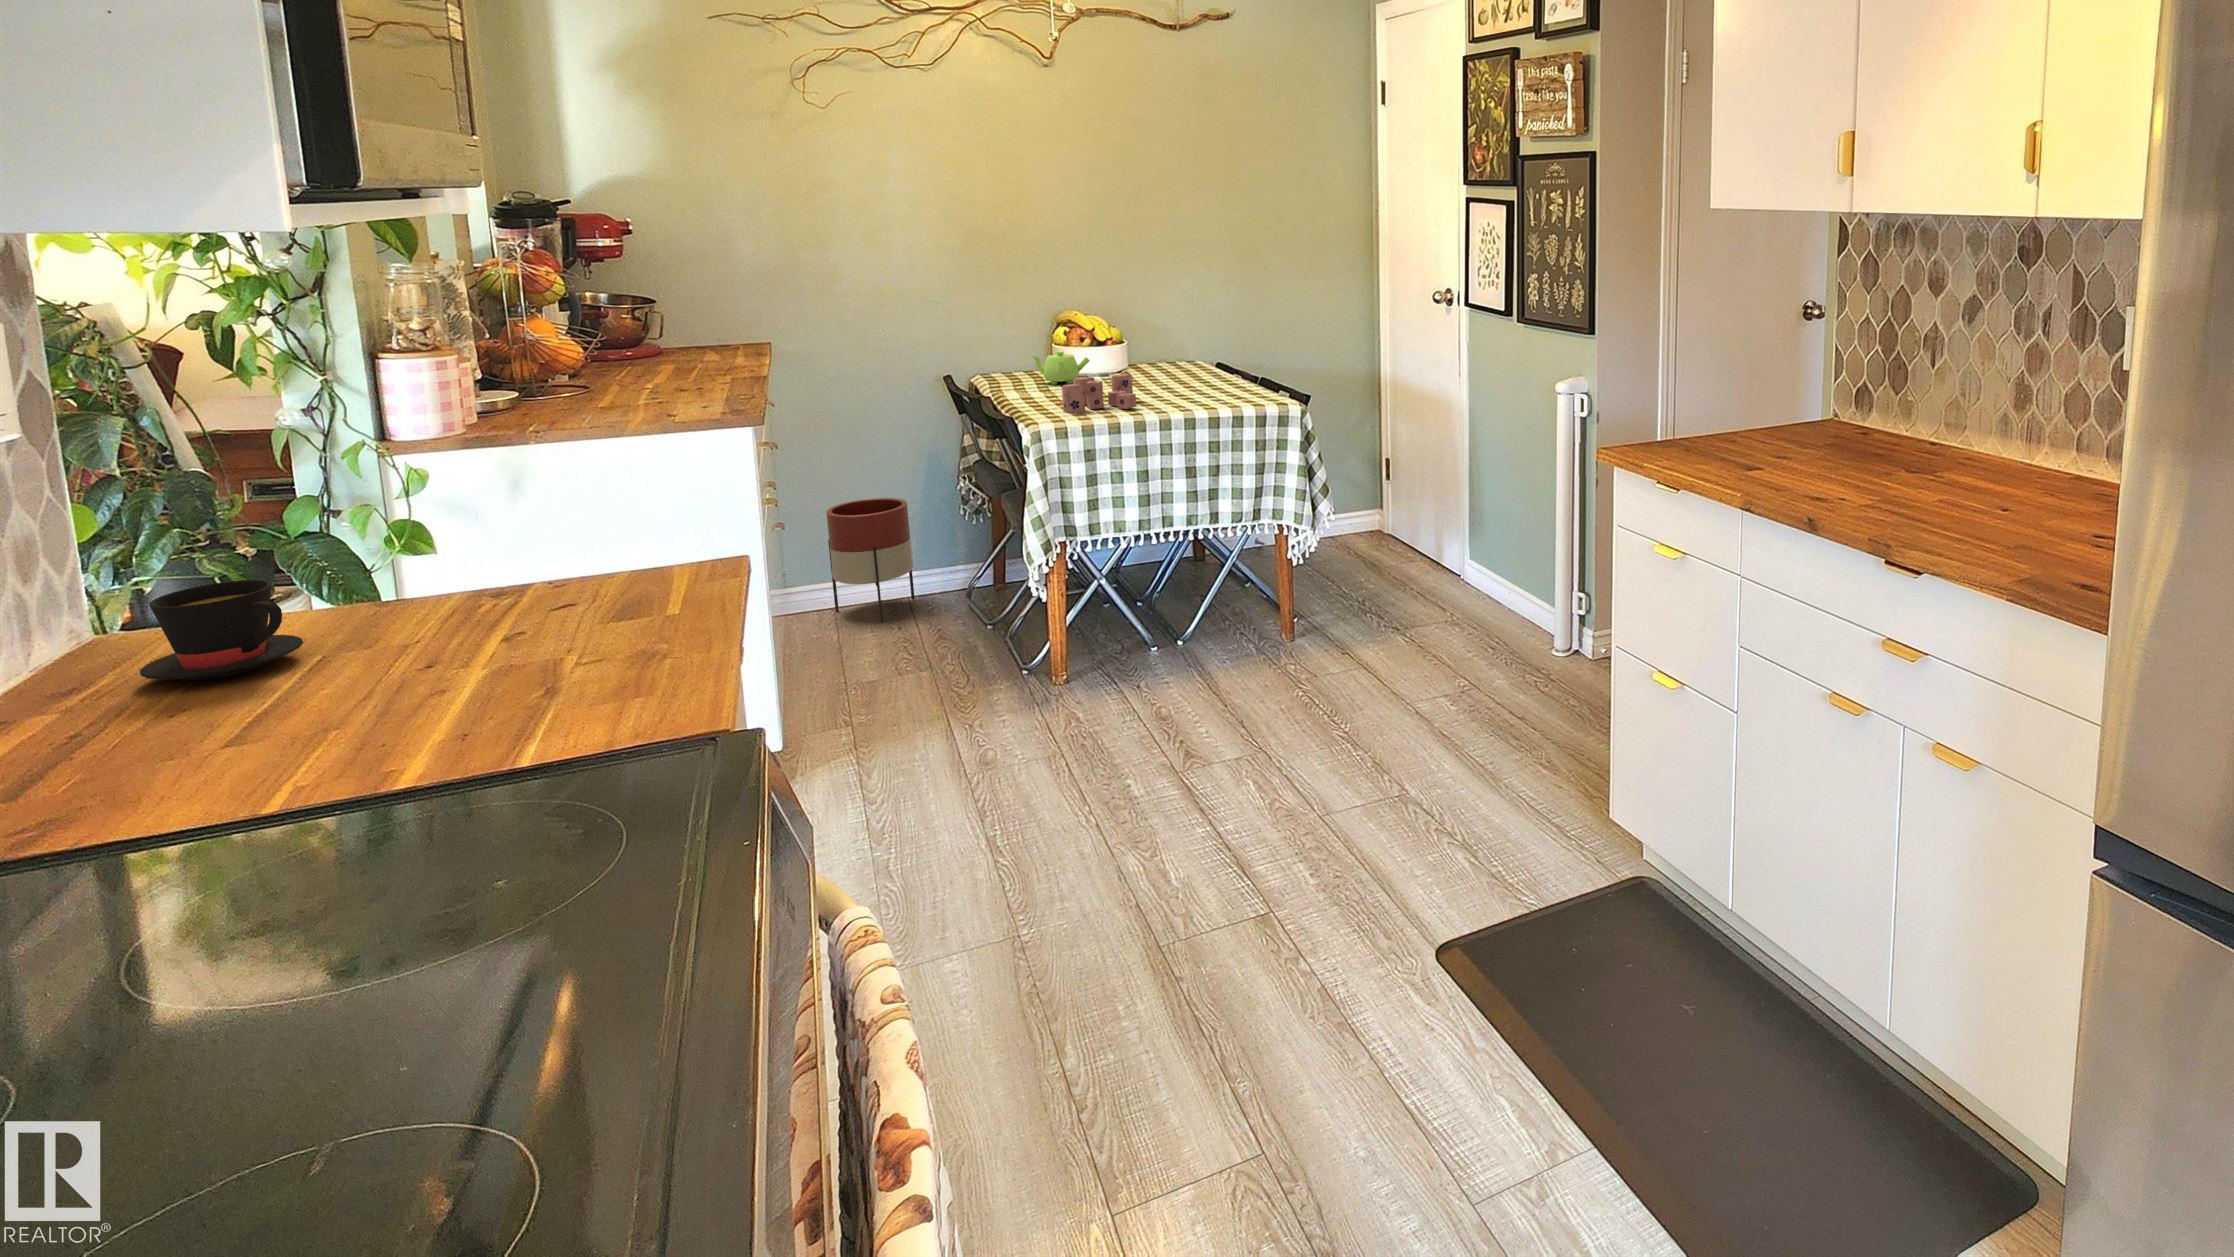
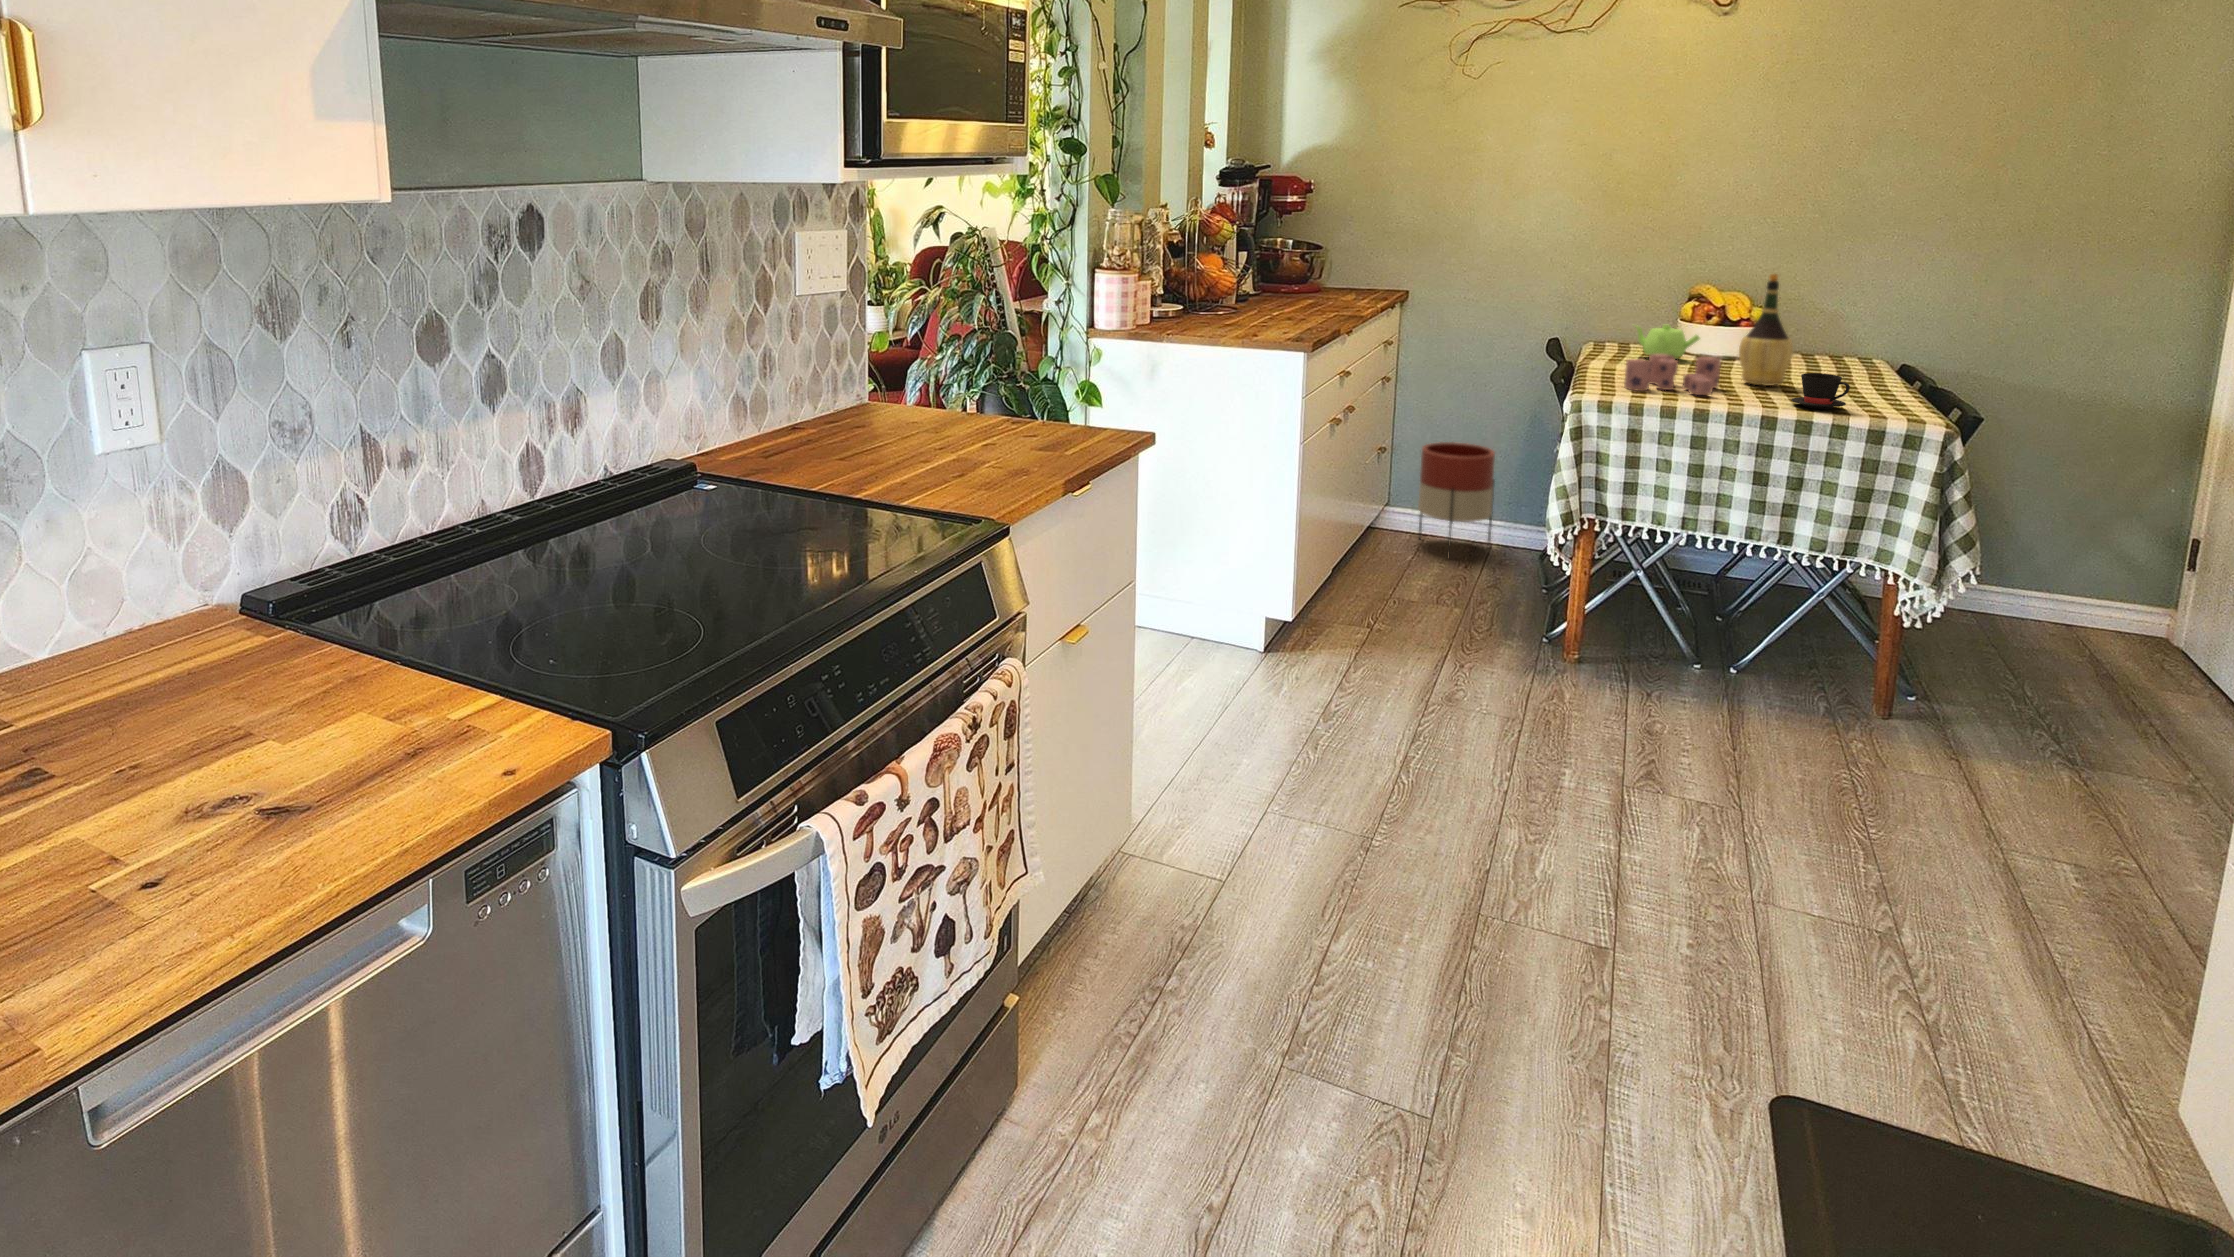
wine bottle: none [1135,297,1176,393] -> present [1739,274,1793,386]
teacup: present [140,580,303,680] -> present [1791,373,1850,409]

